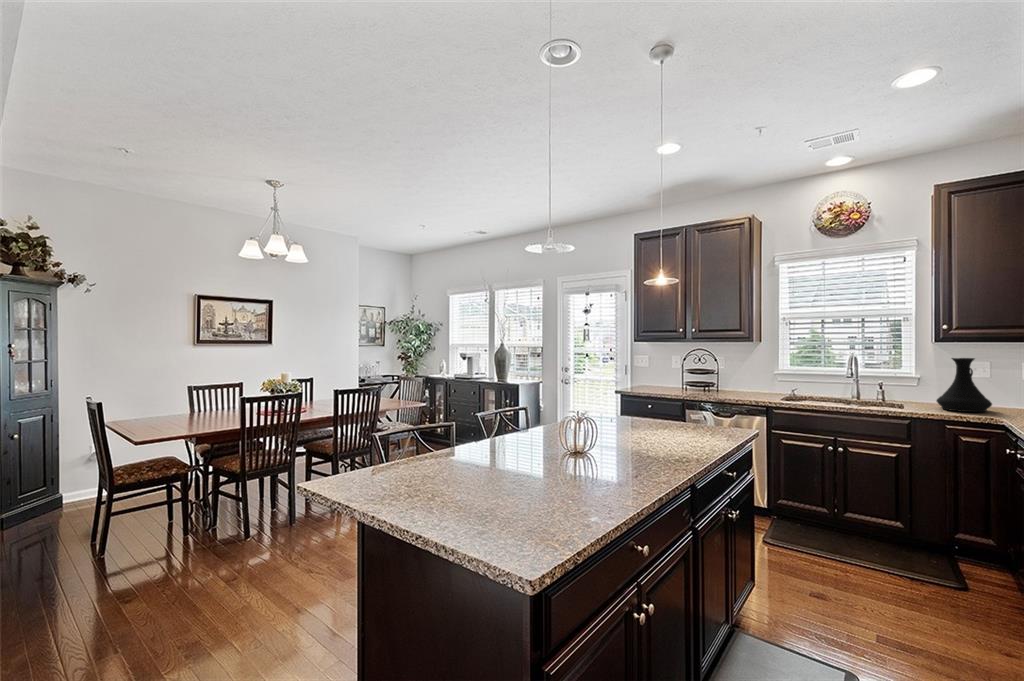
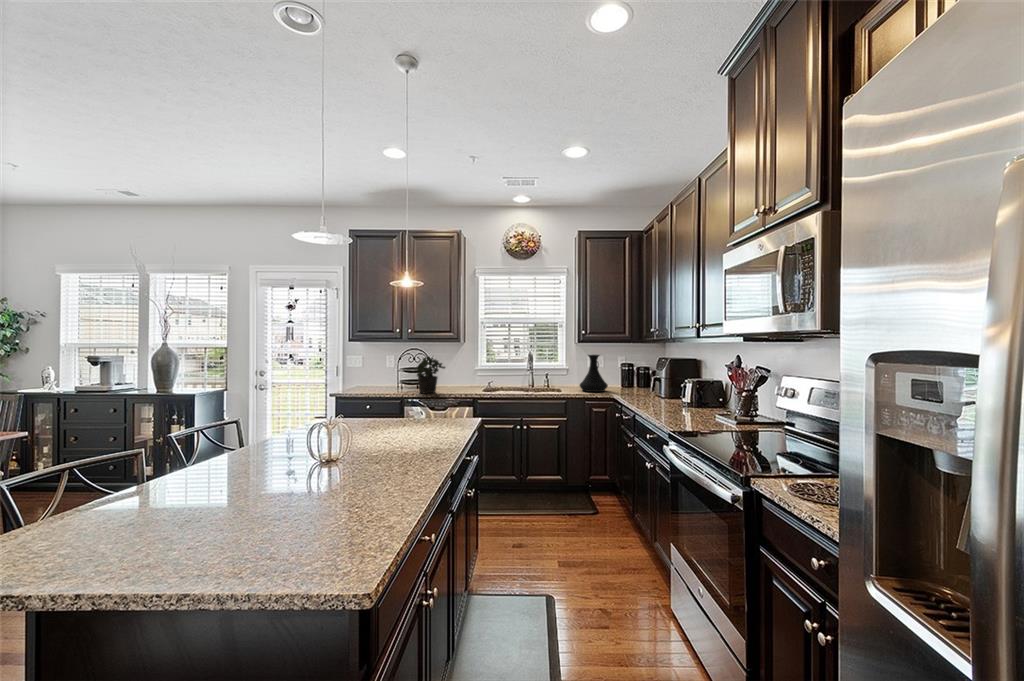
potted plant: none [698,356,734,398] -> present [417,357,445,393]

